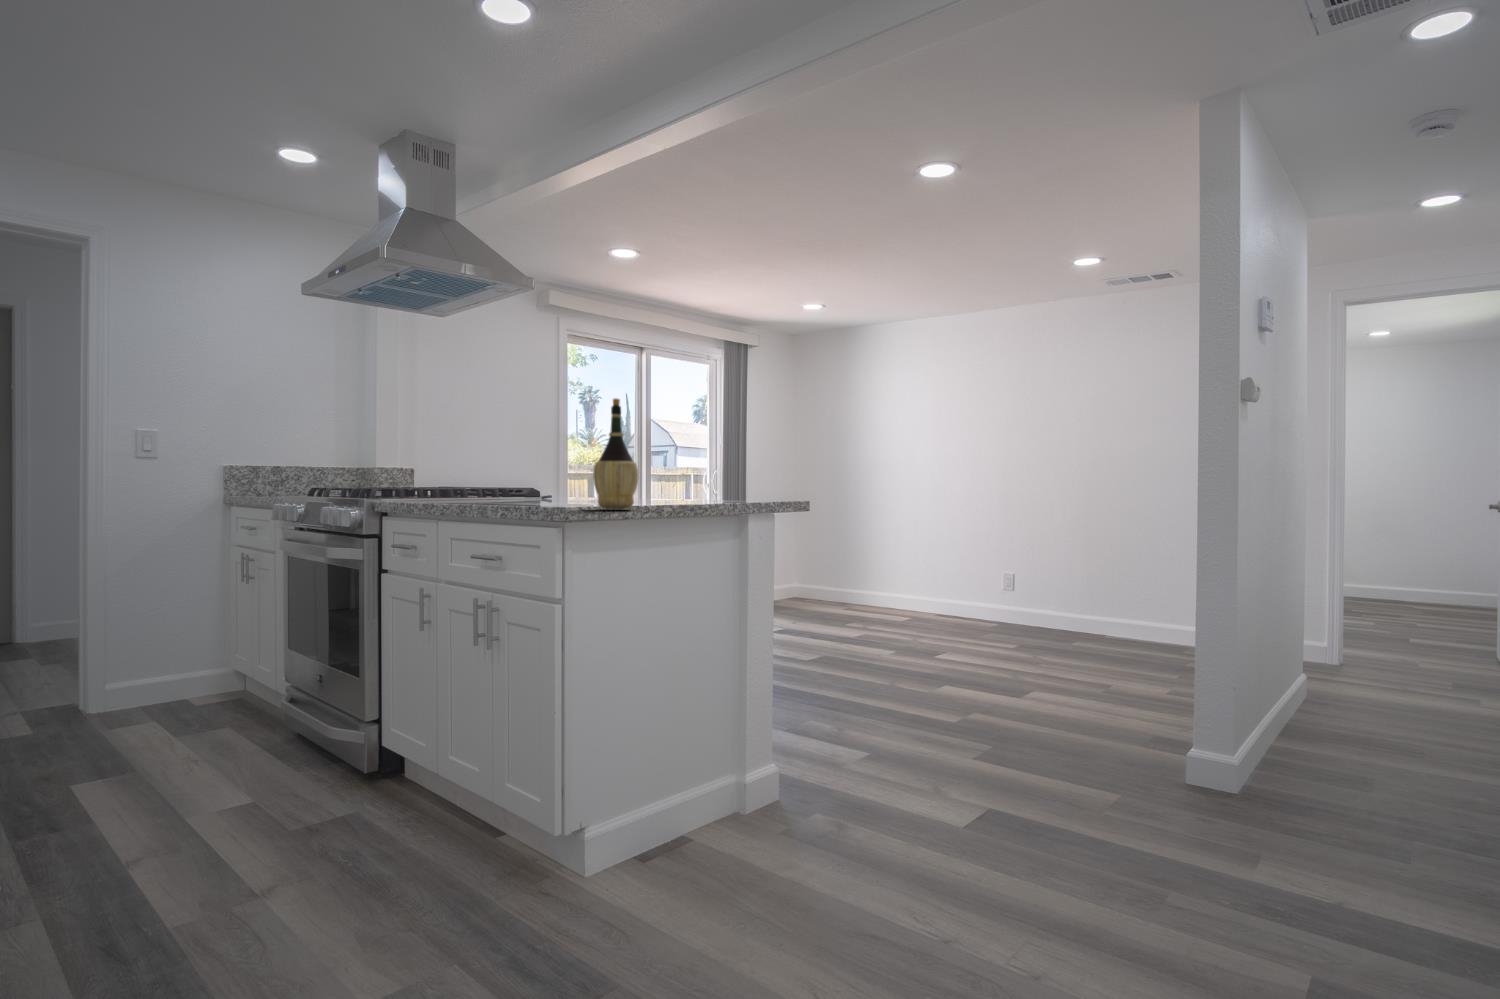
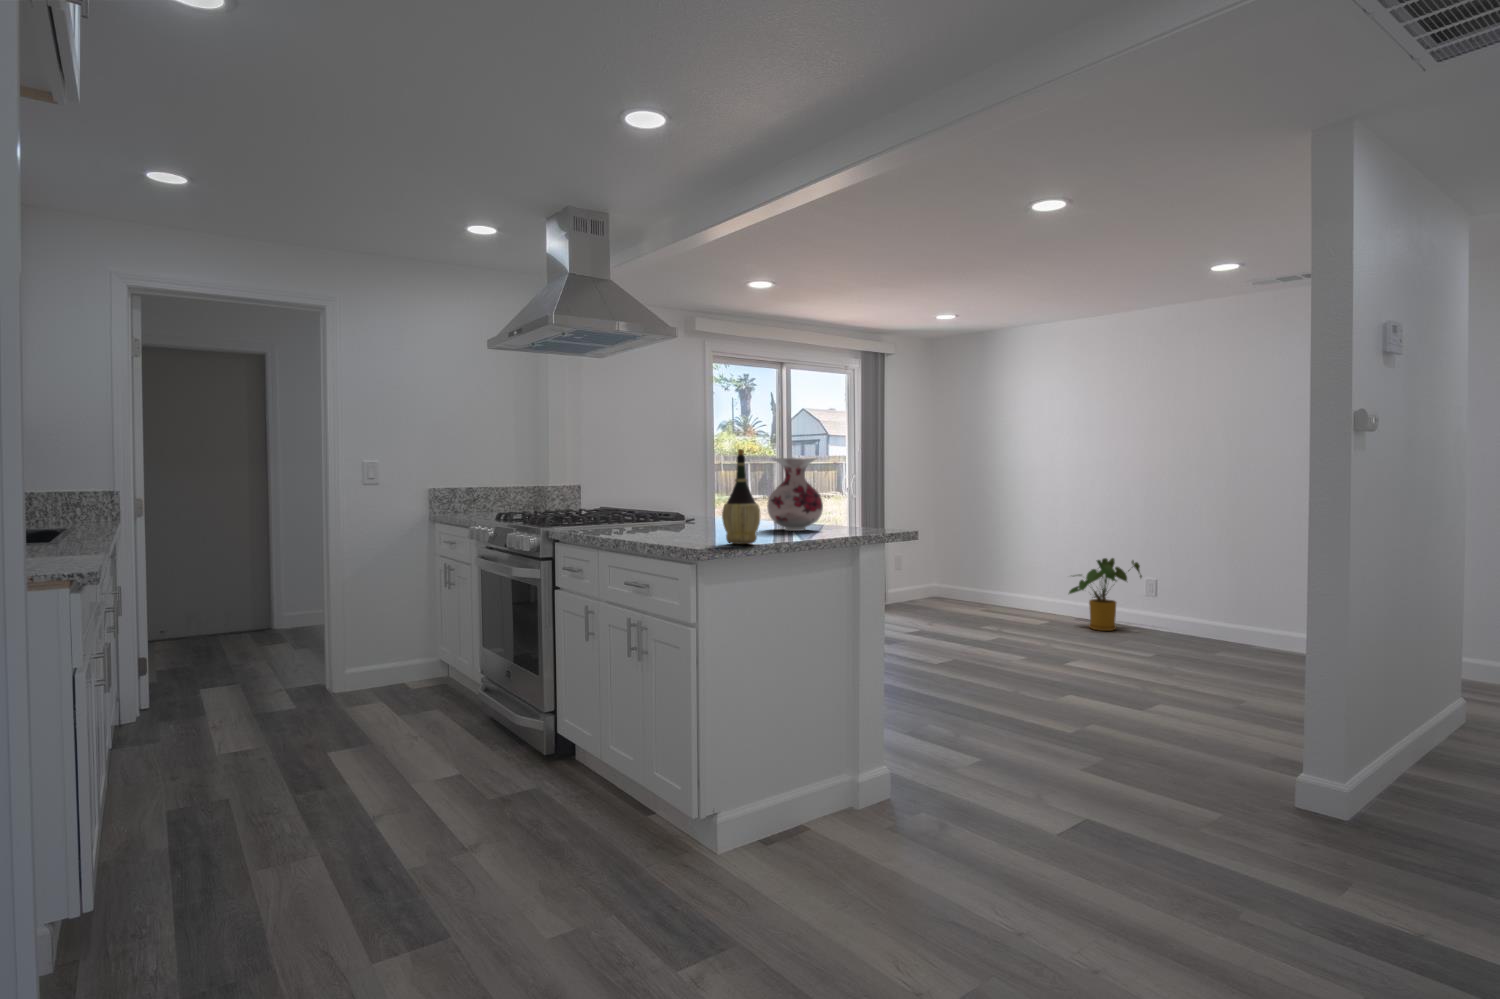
vase: none [639,423,701,505] -> present [767,458,823,531]
house plant: none [929,554,1000,626] -> present [1069,558,1142,631]

